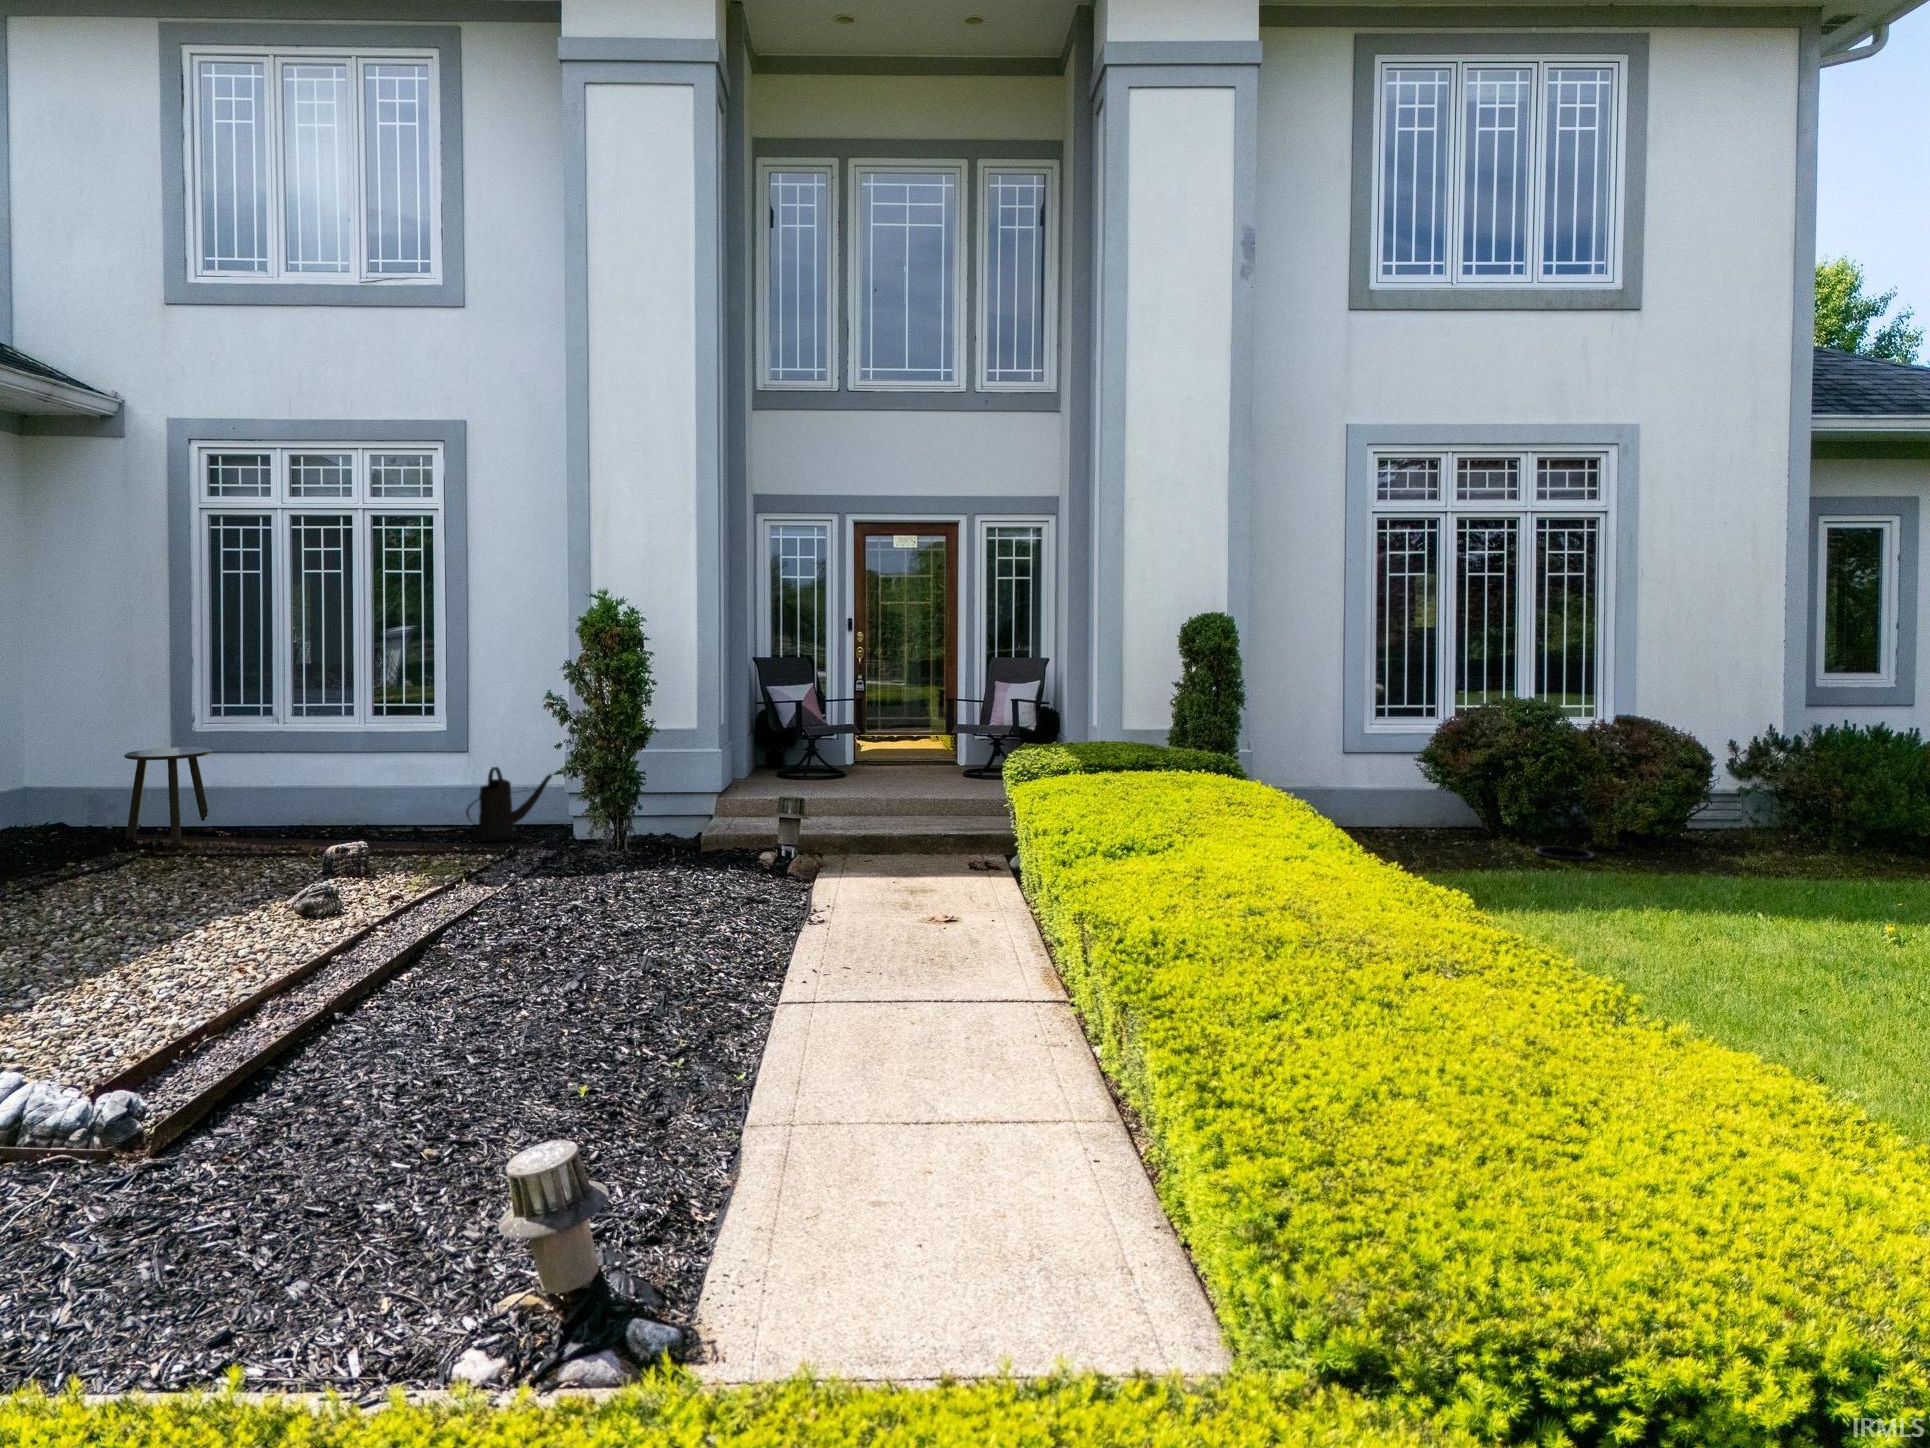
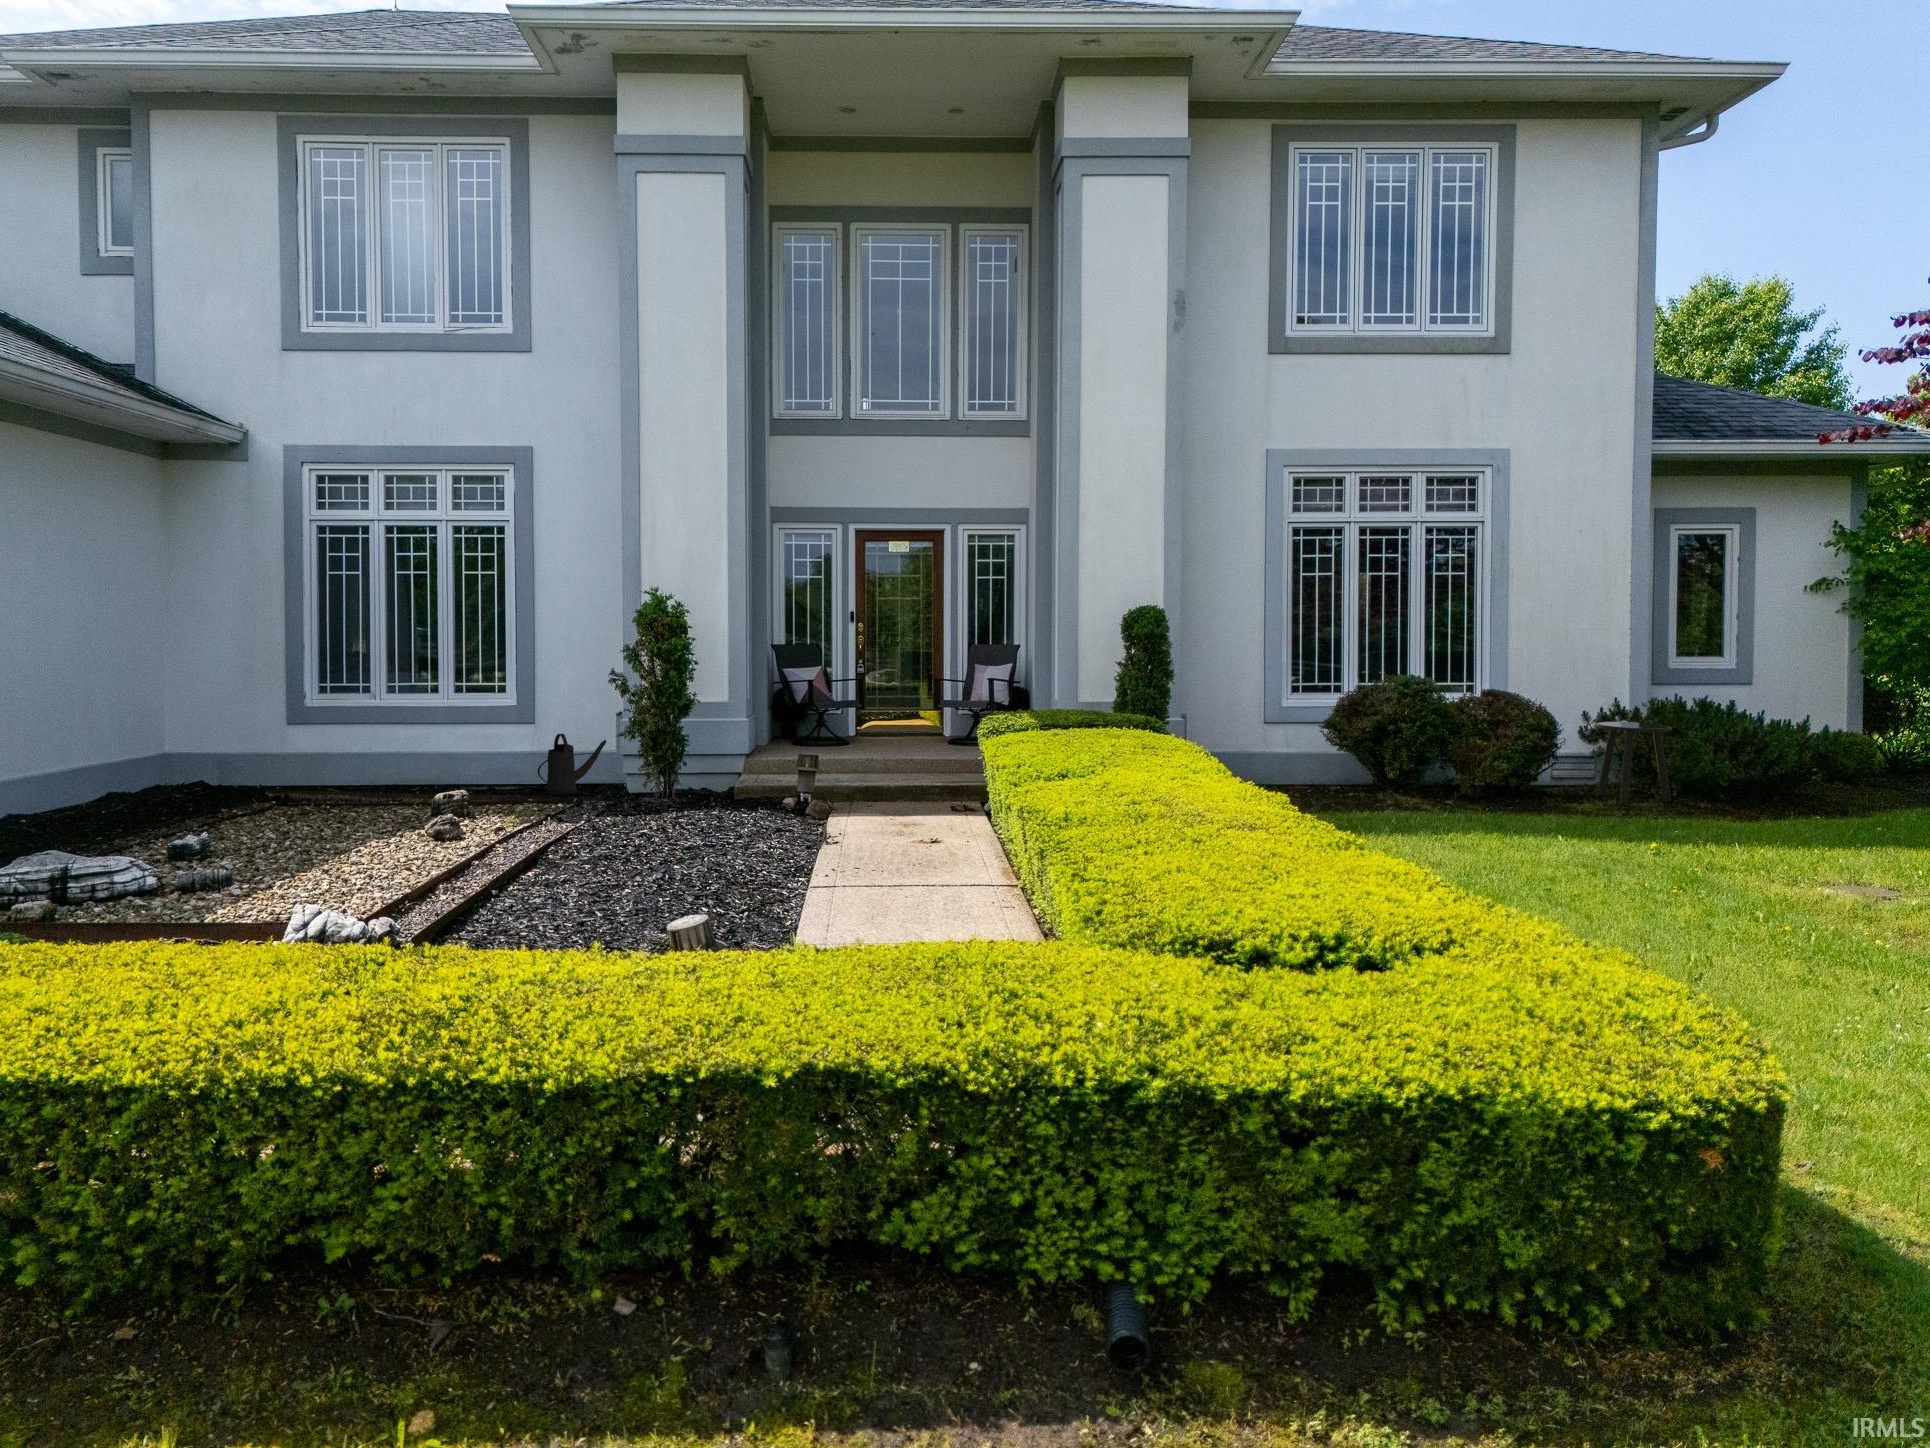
side table: present [124,747,212,844] -> present [1596,722,1672,805]
potted tree: present [1531,763,1597,860] -> none [1407,726,1465,805]

